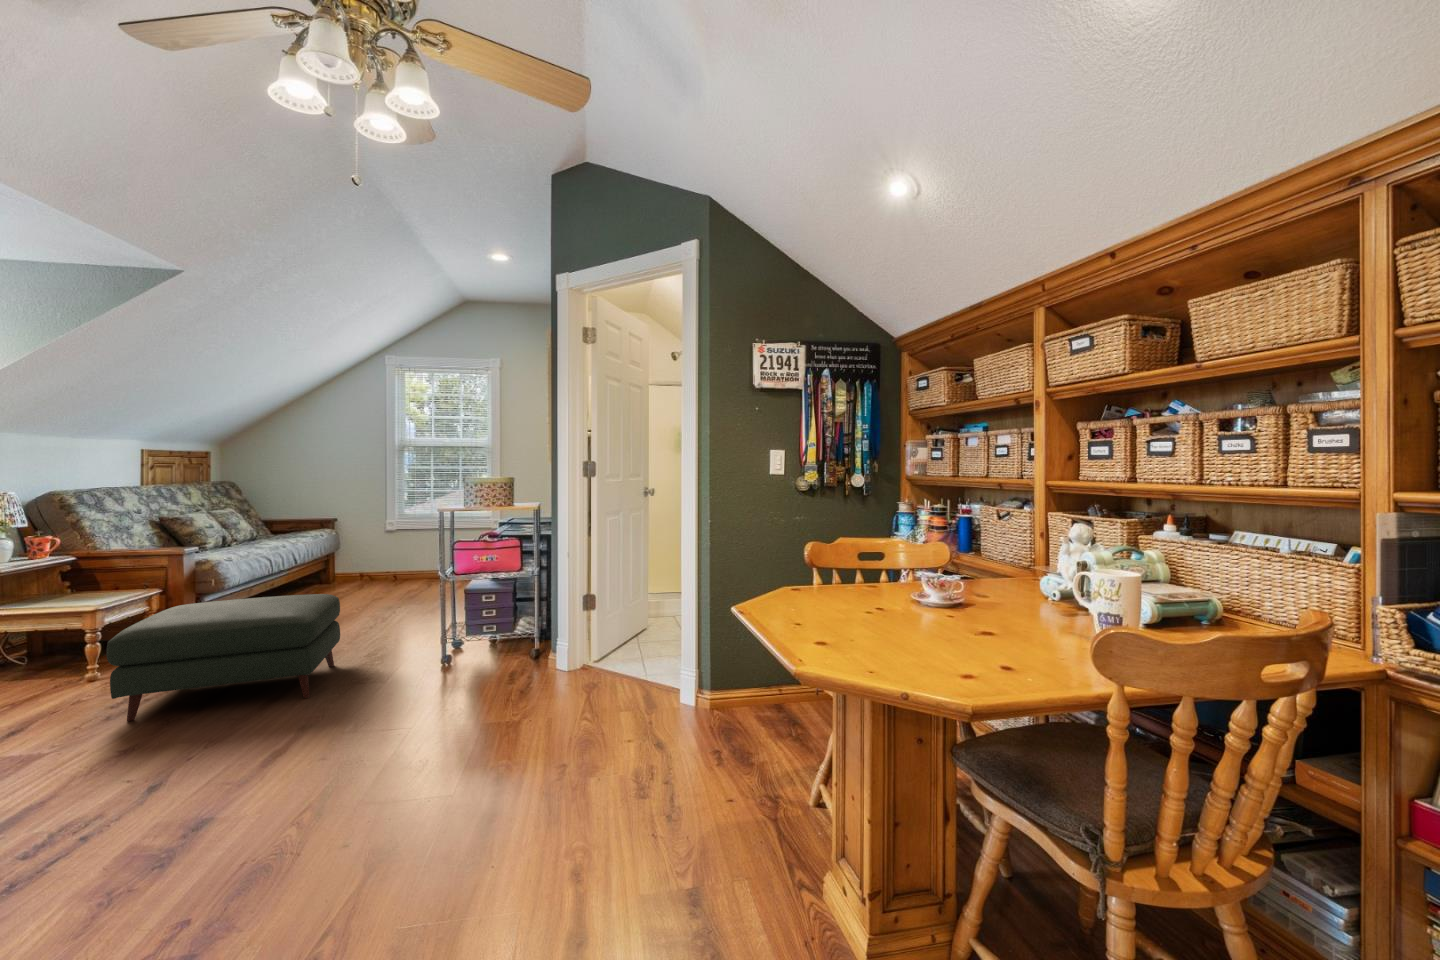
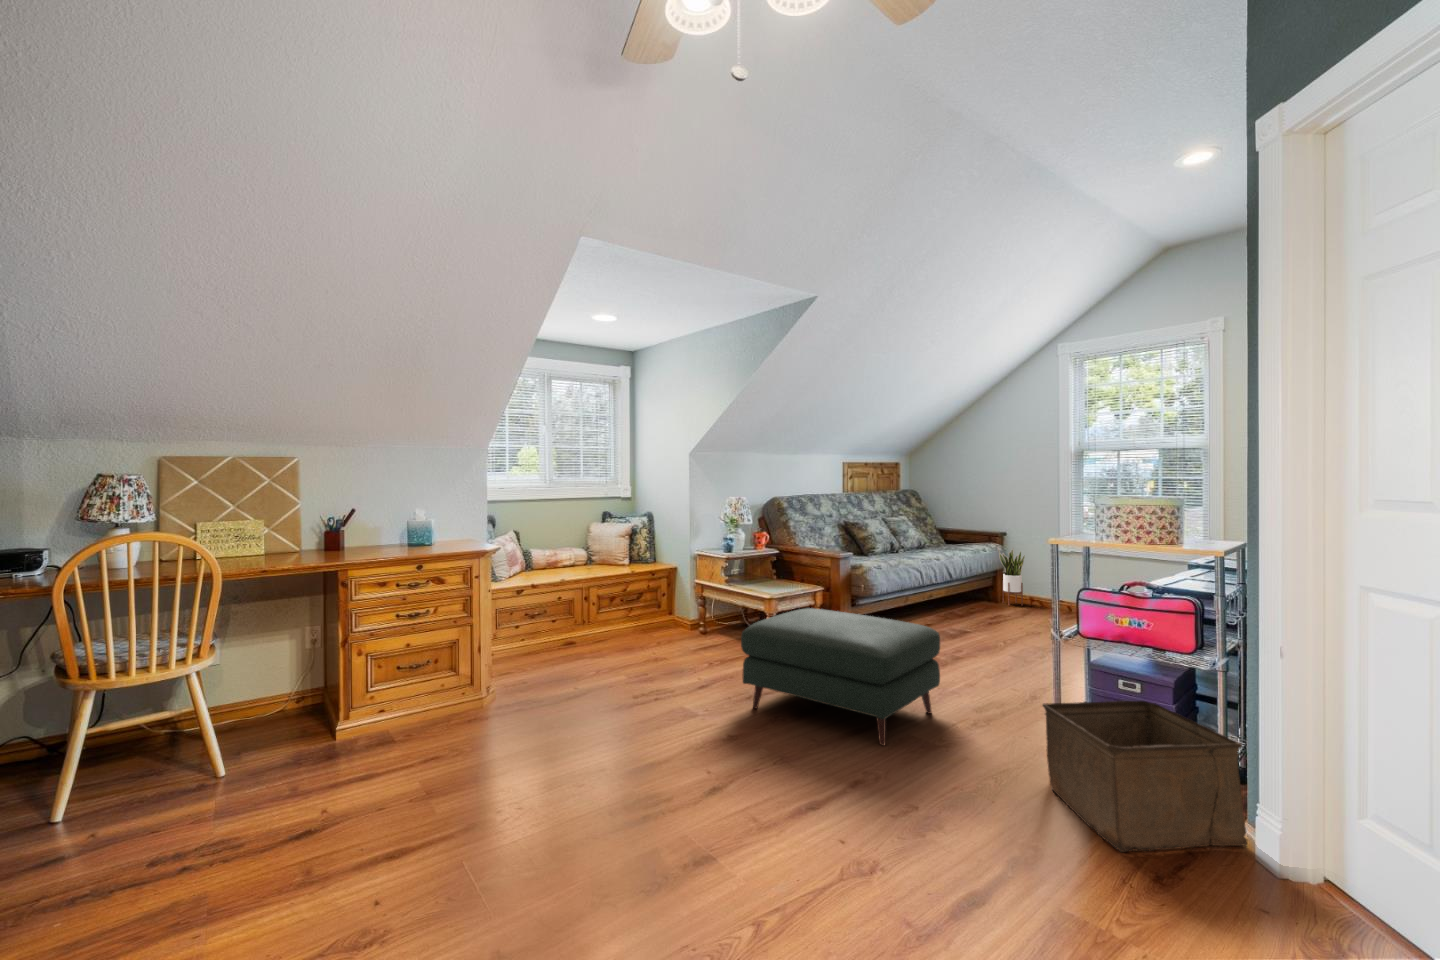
potted plant: none [334,527,360,579] -> present [997,547,1025,606]
storage bin: none [443,604,556,688] -> present [1043,701,1248,852]

